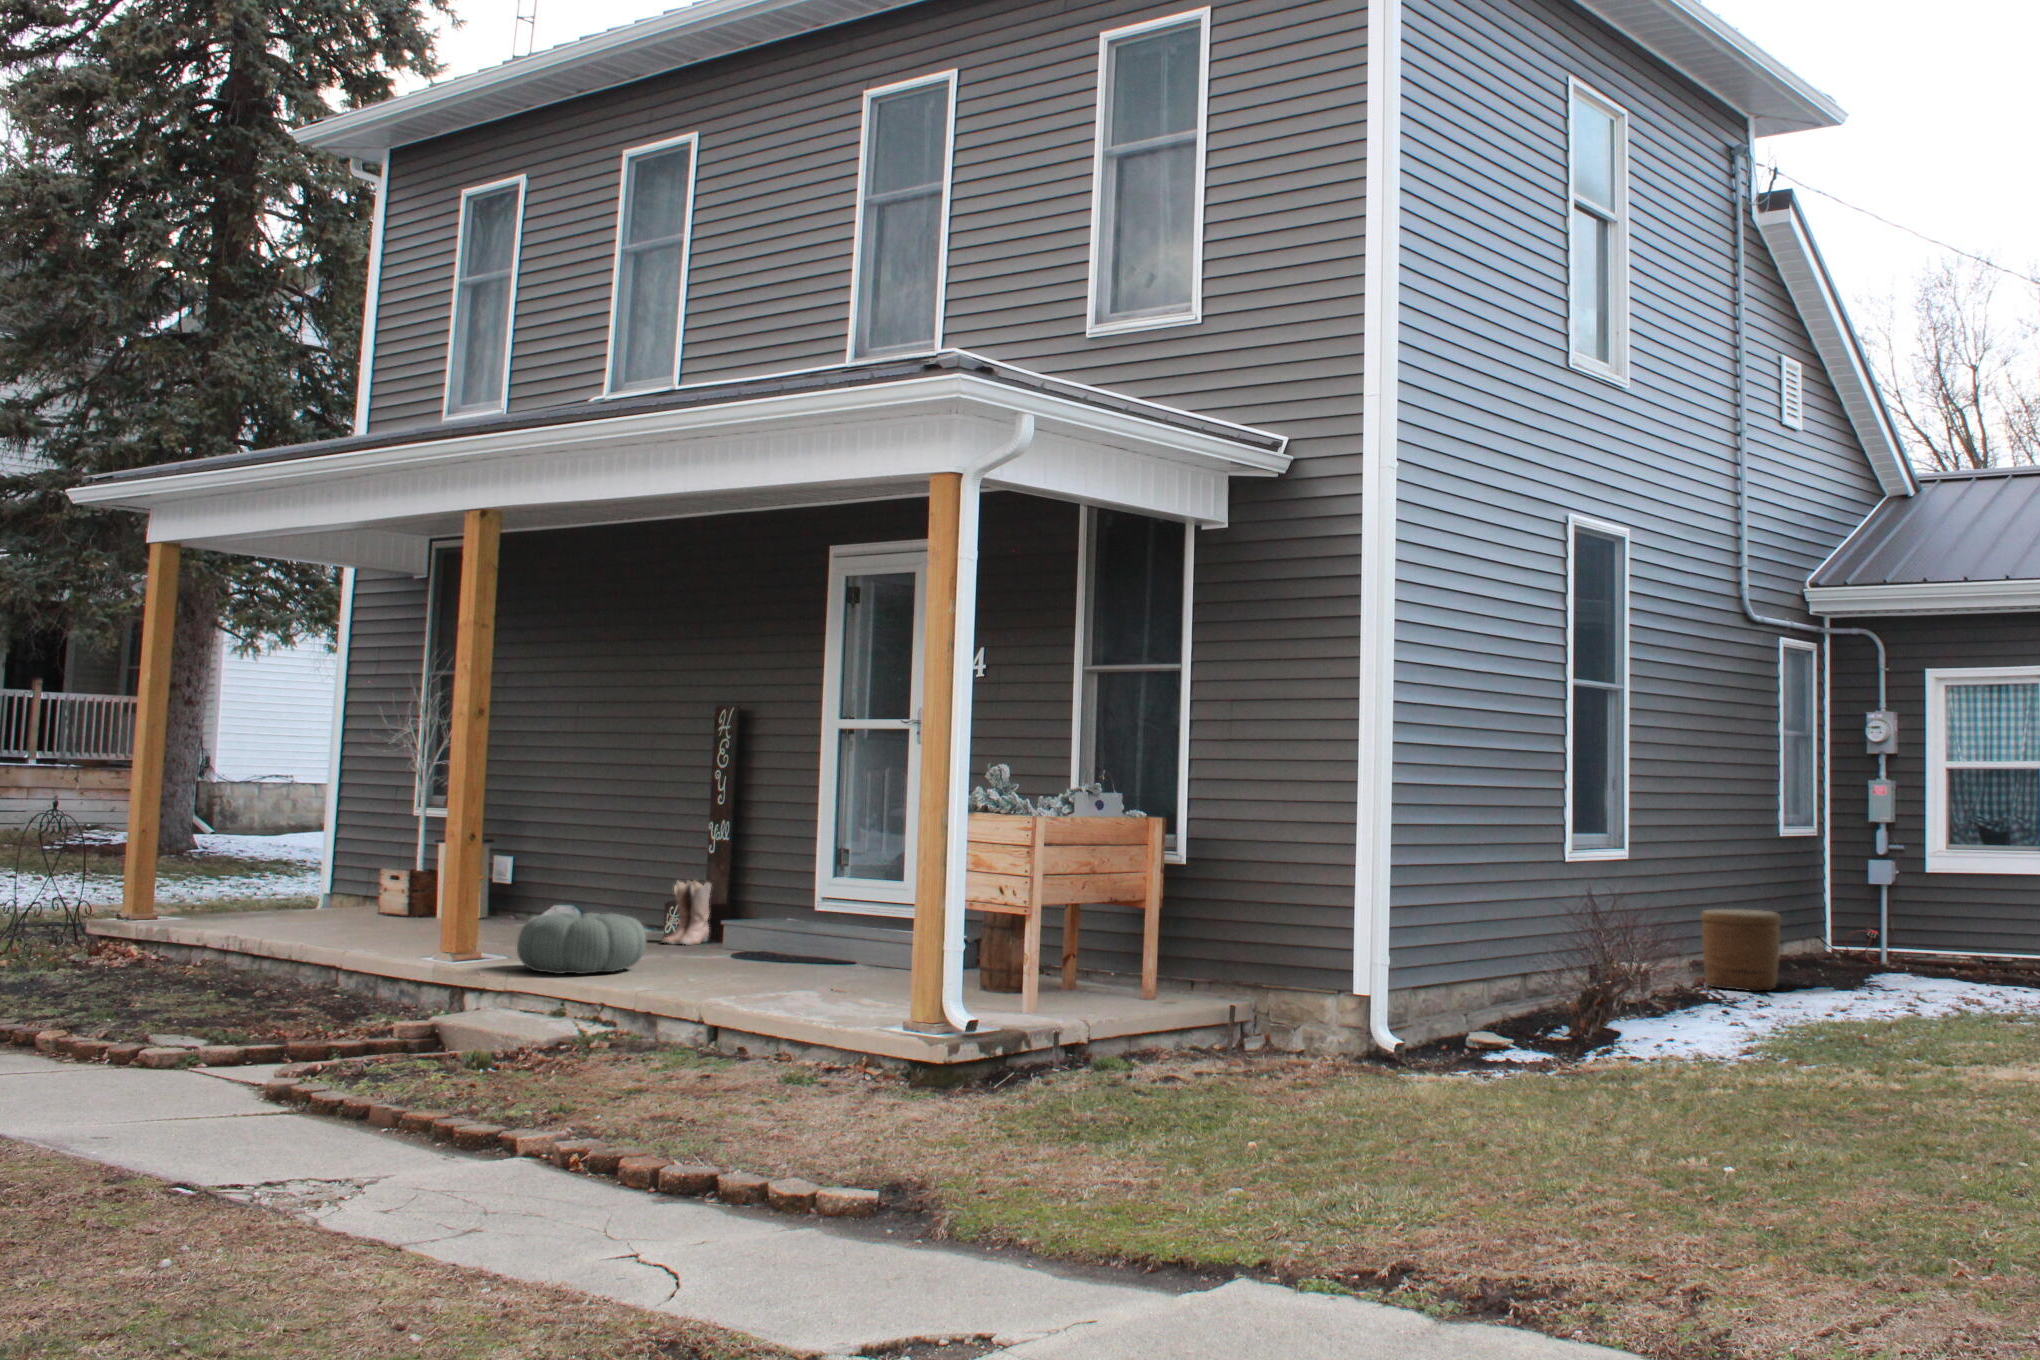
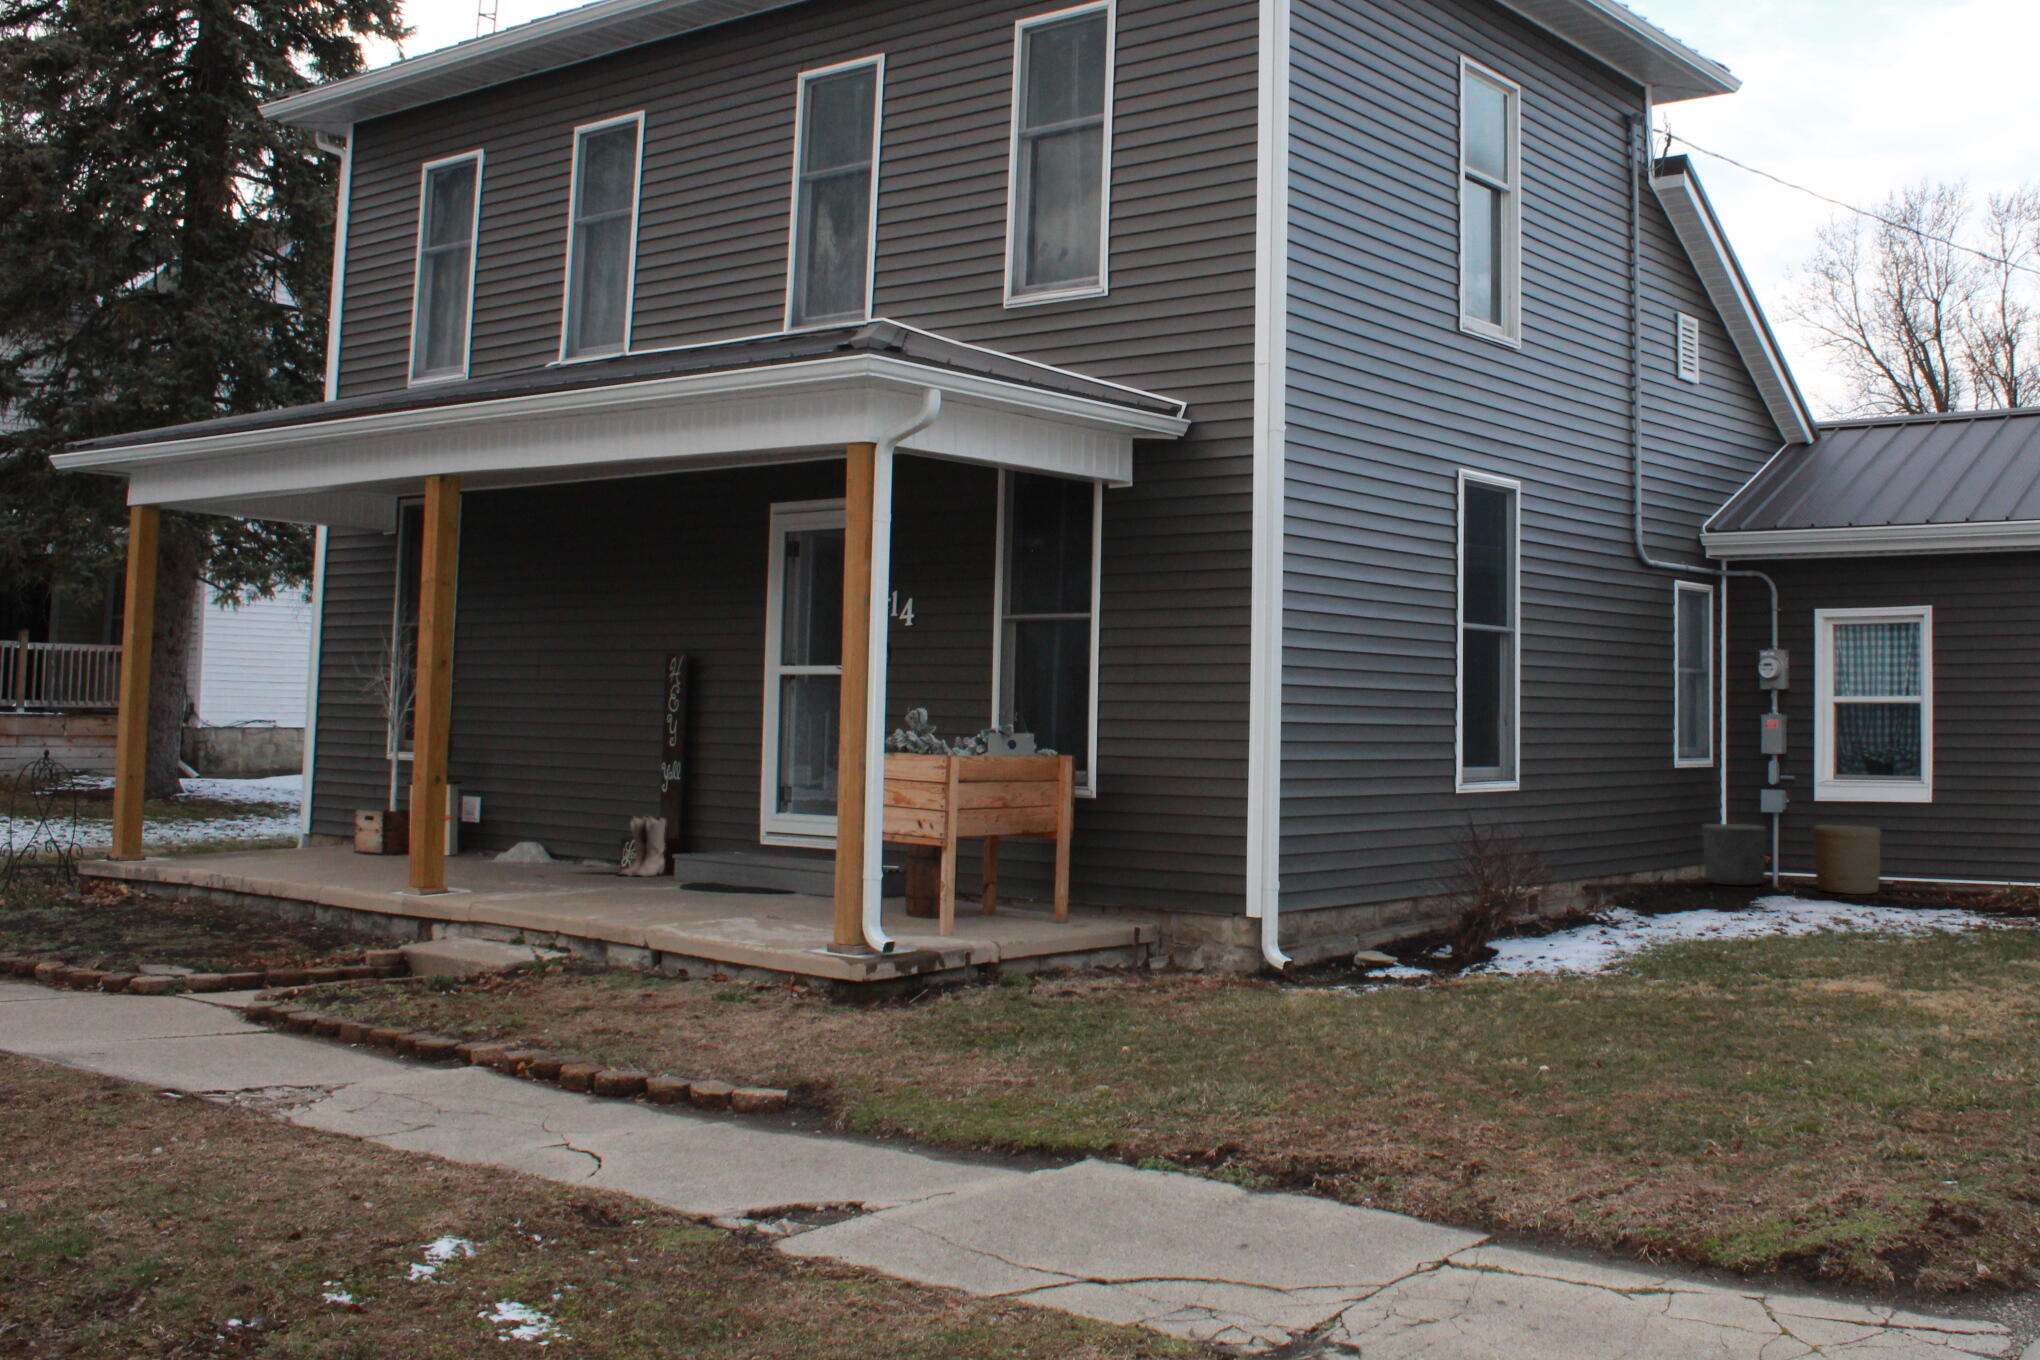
planter: none [1811,899,1880,966] -> present [1702,824,1766,886]
woven basket: present [1701,909,1781,991] -> present [1812,825,1881,894]
pouf: present [517,913,646,974] -> none [479,848,600,904]

